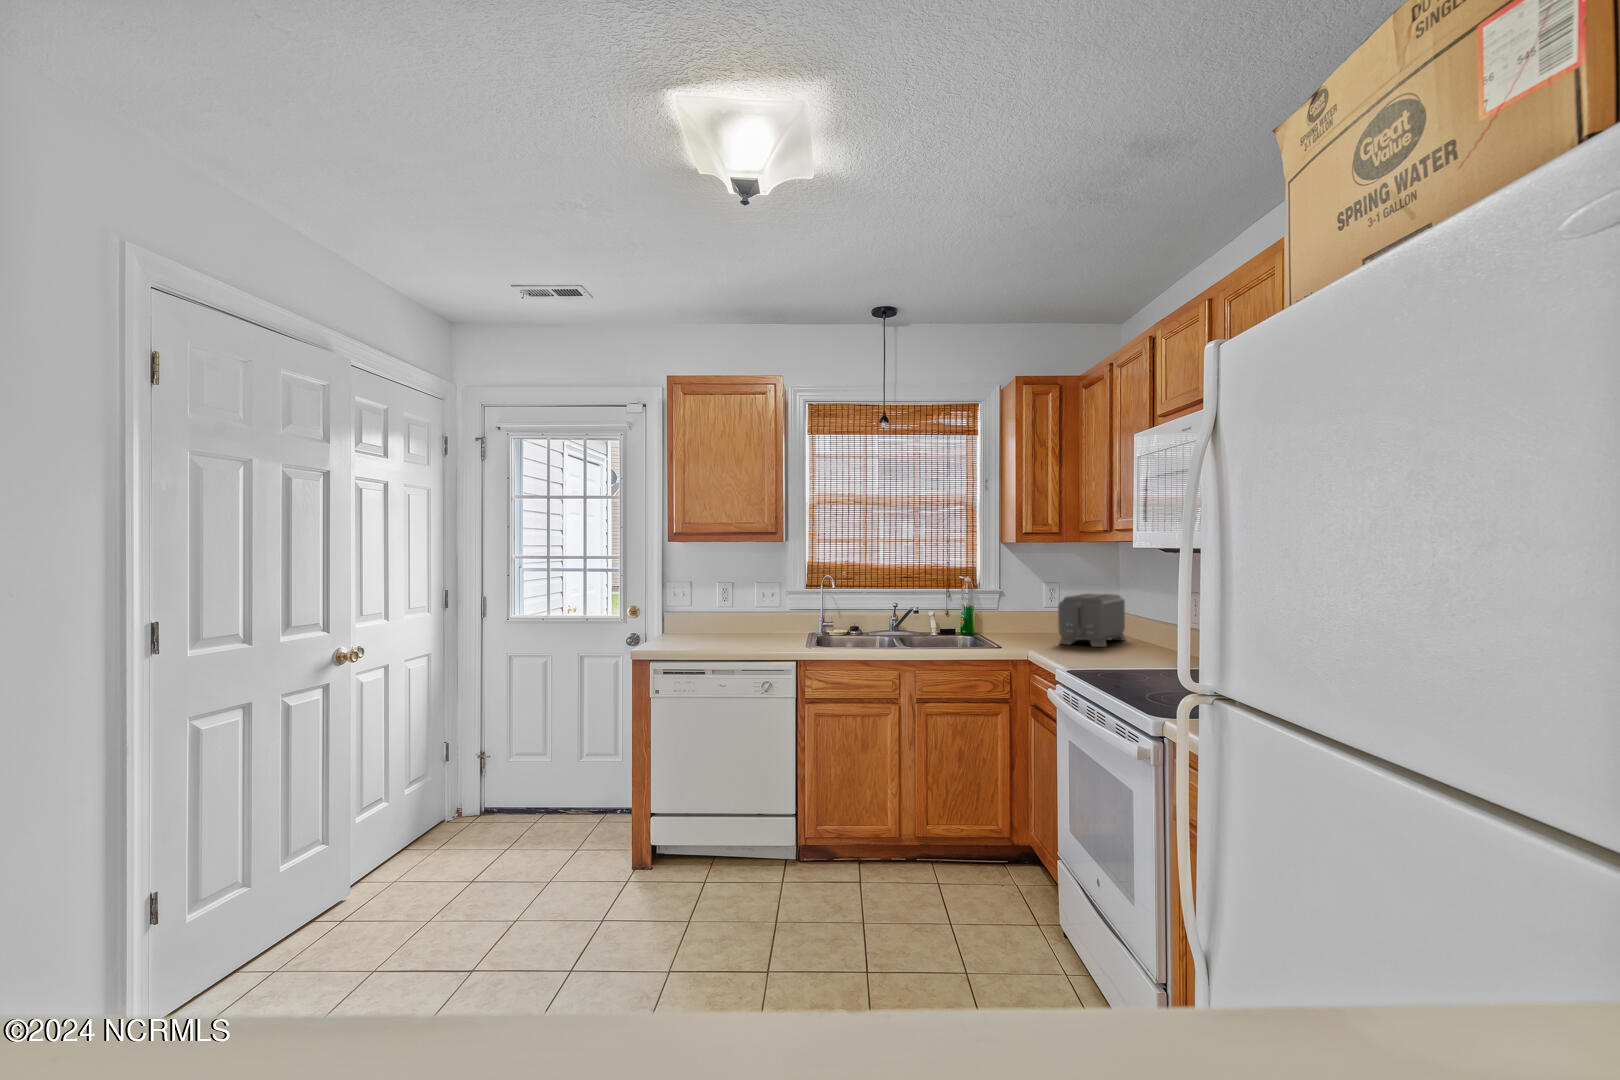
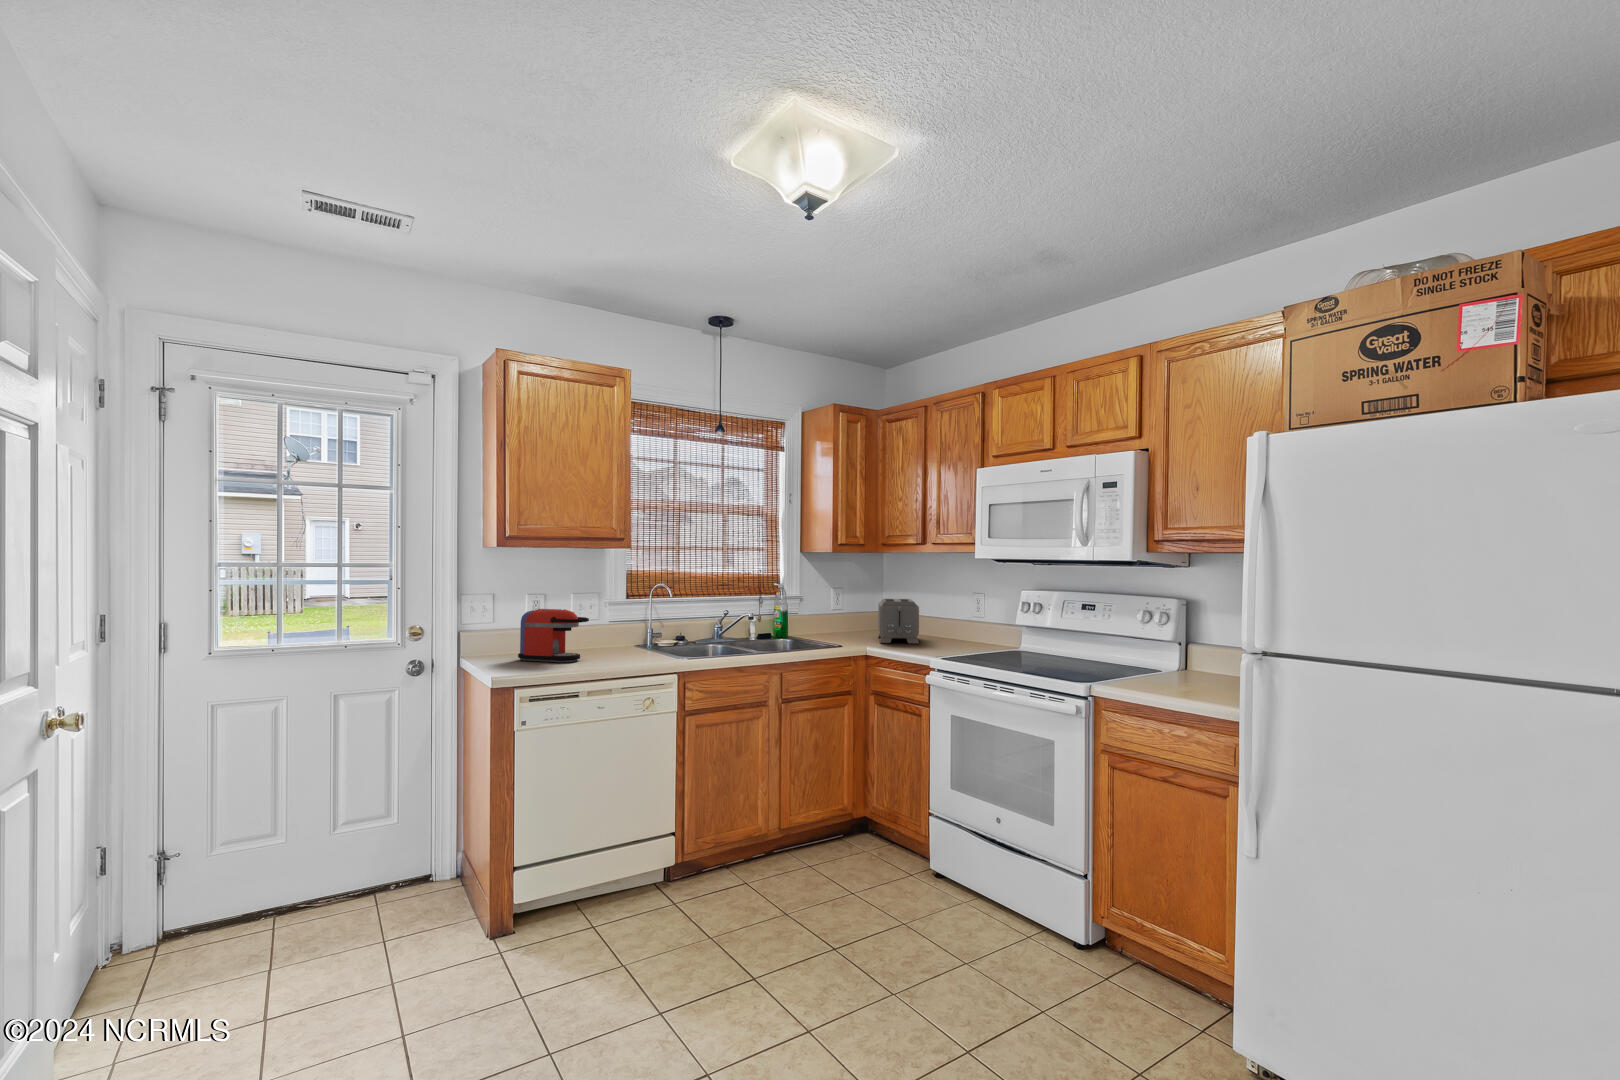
coffee maker: none [694,597,739,644] -> present [518,609,589,662]

